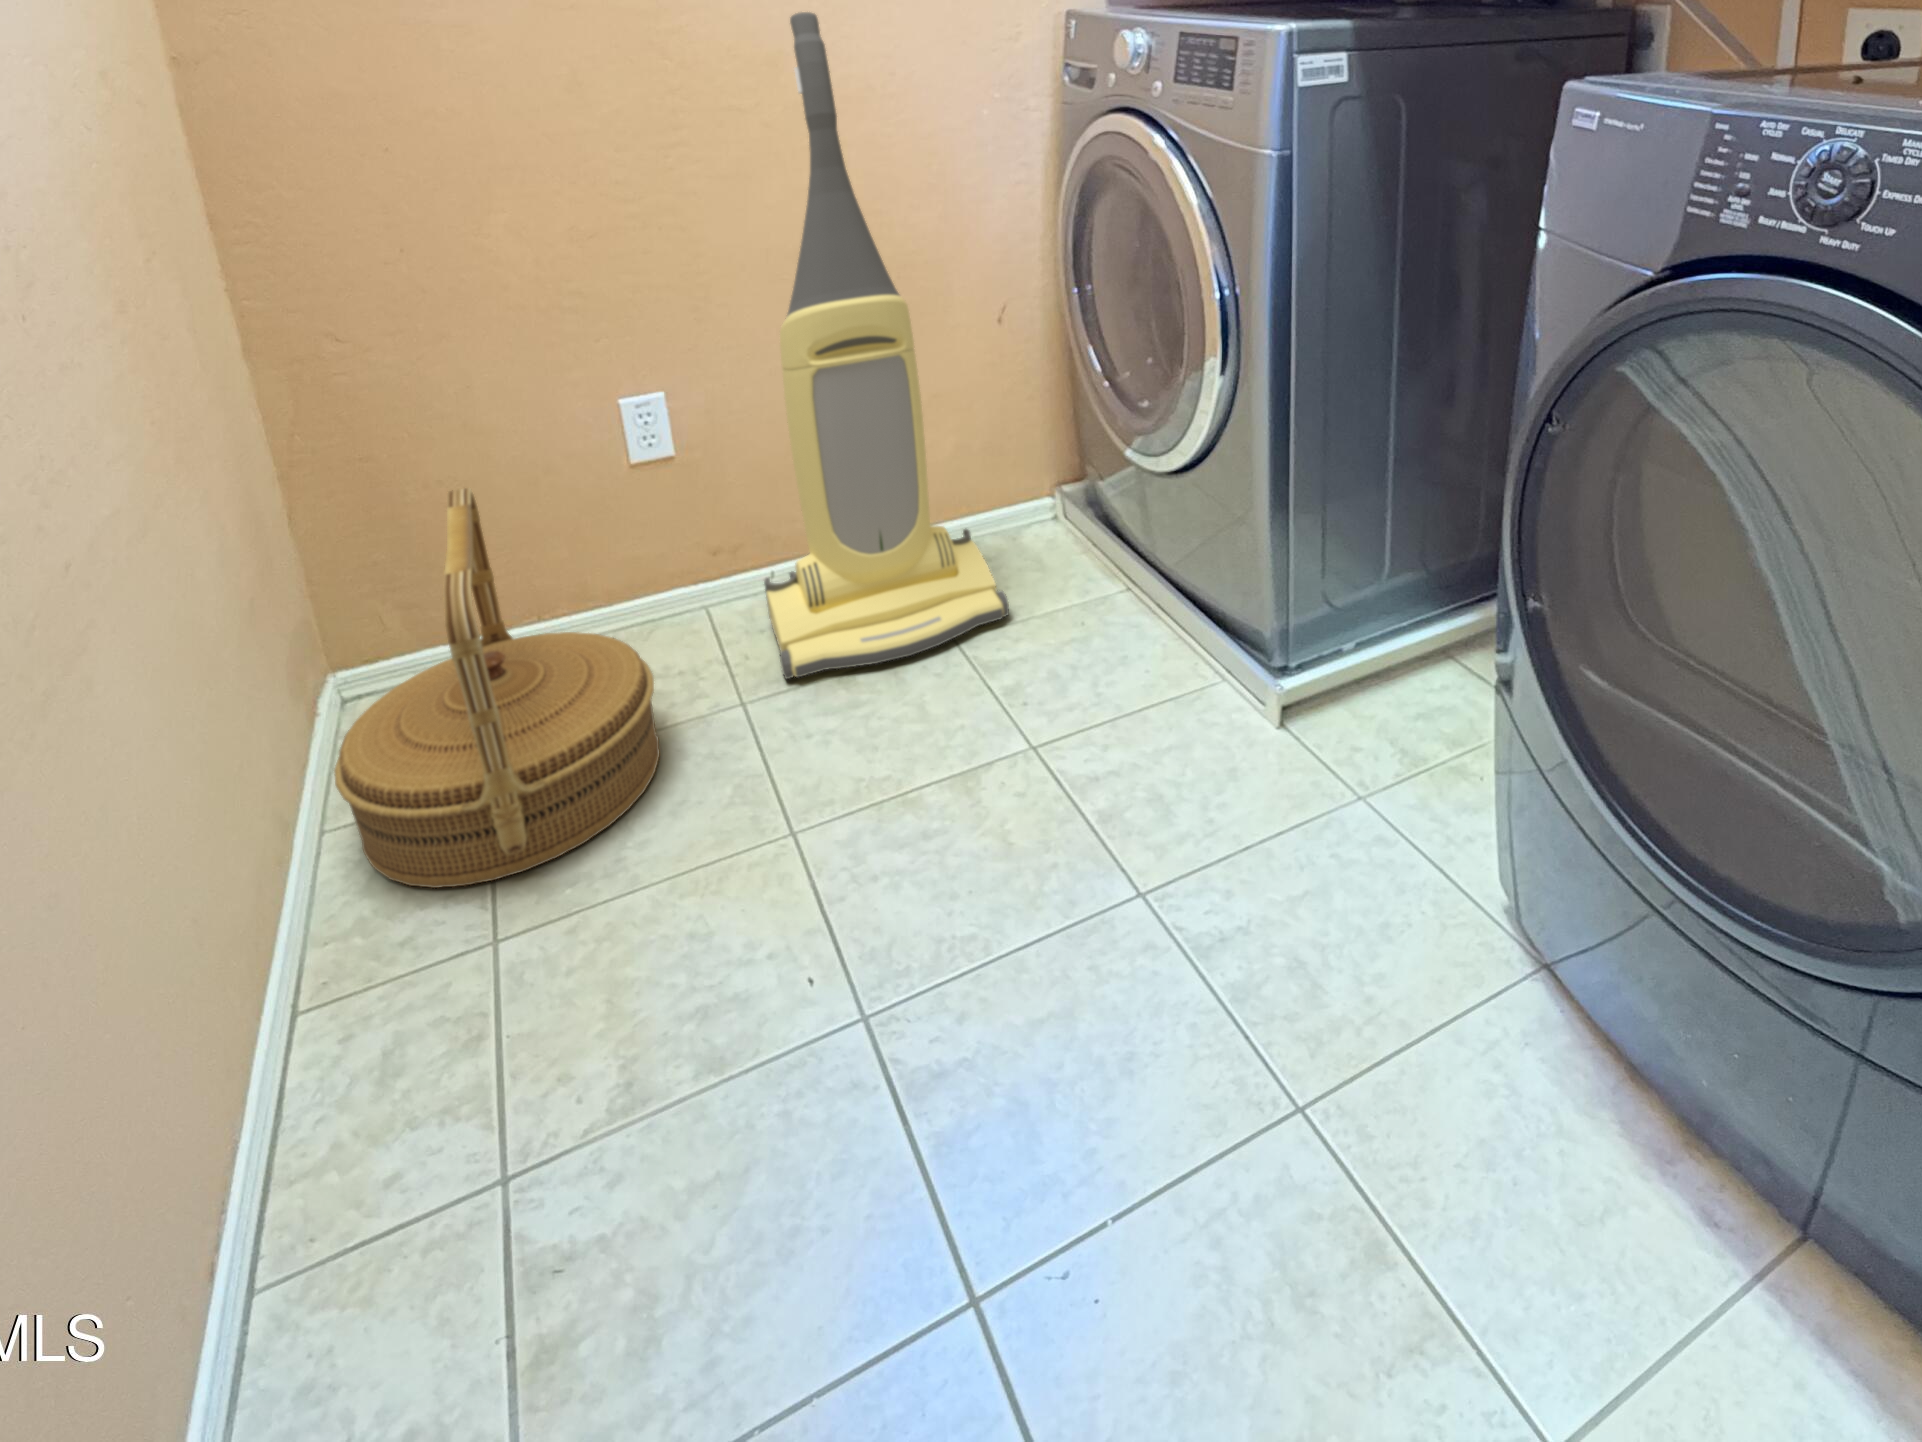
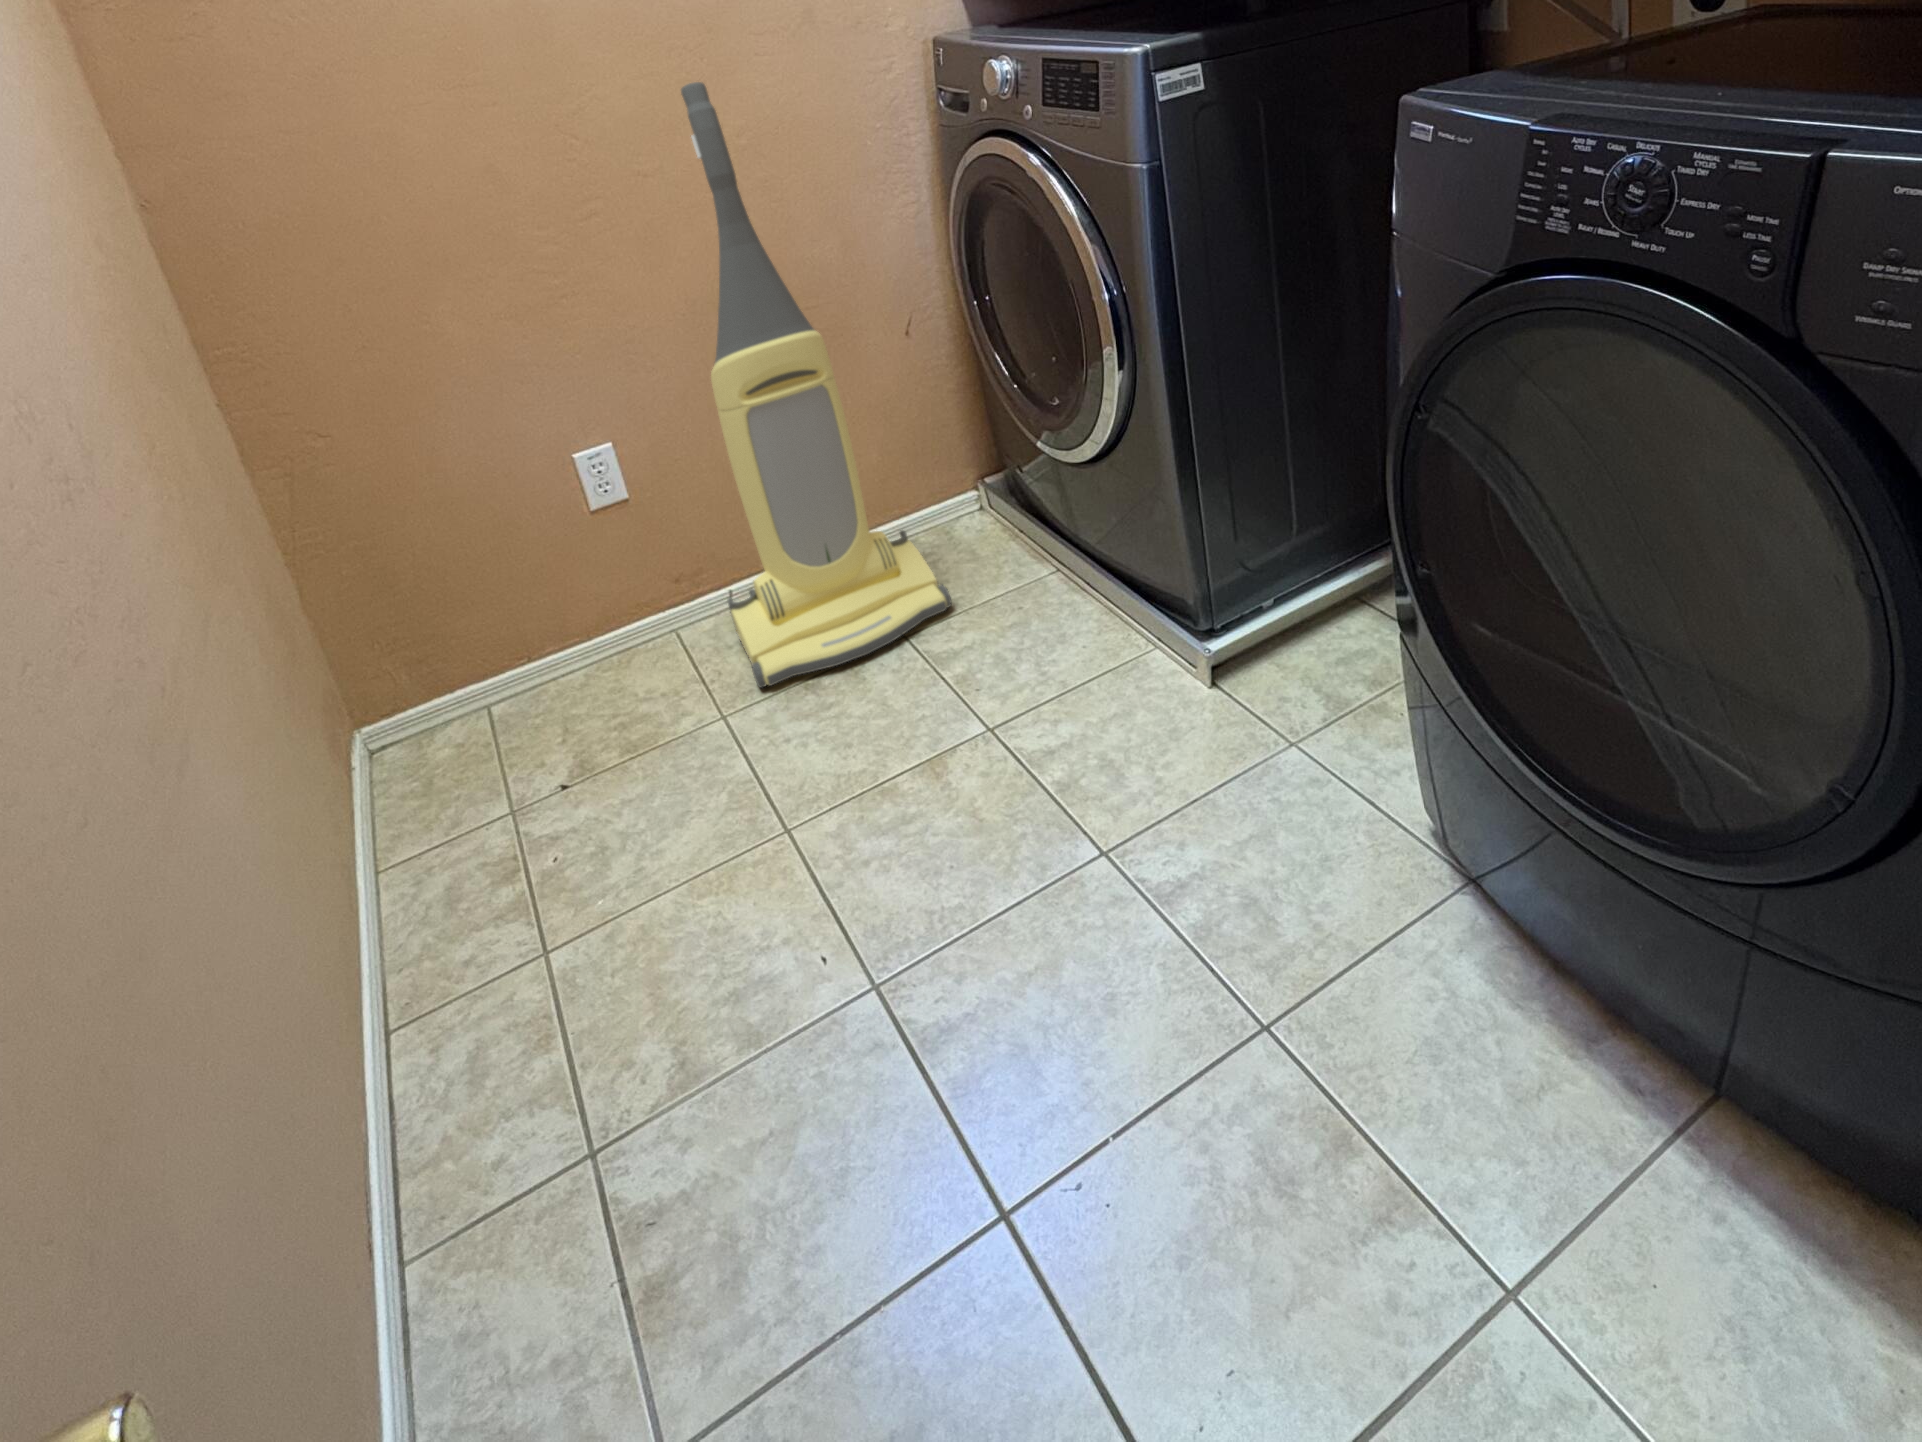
woven basket: present [334,488,659,888] -> none [384,555,660,910]

